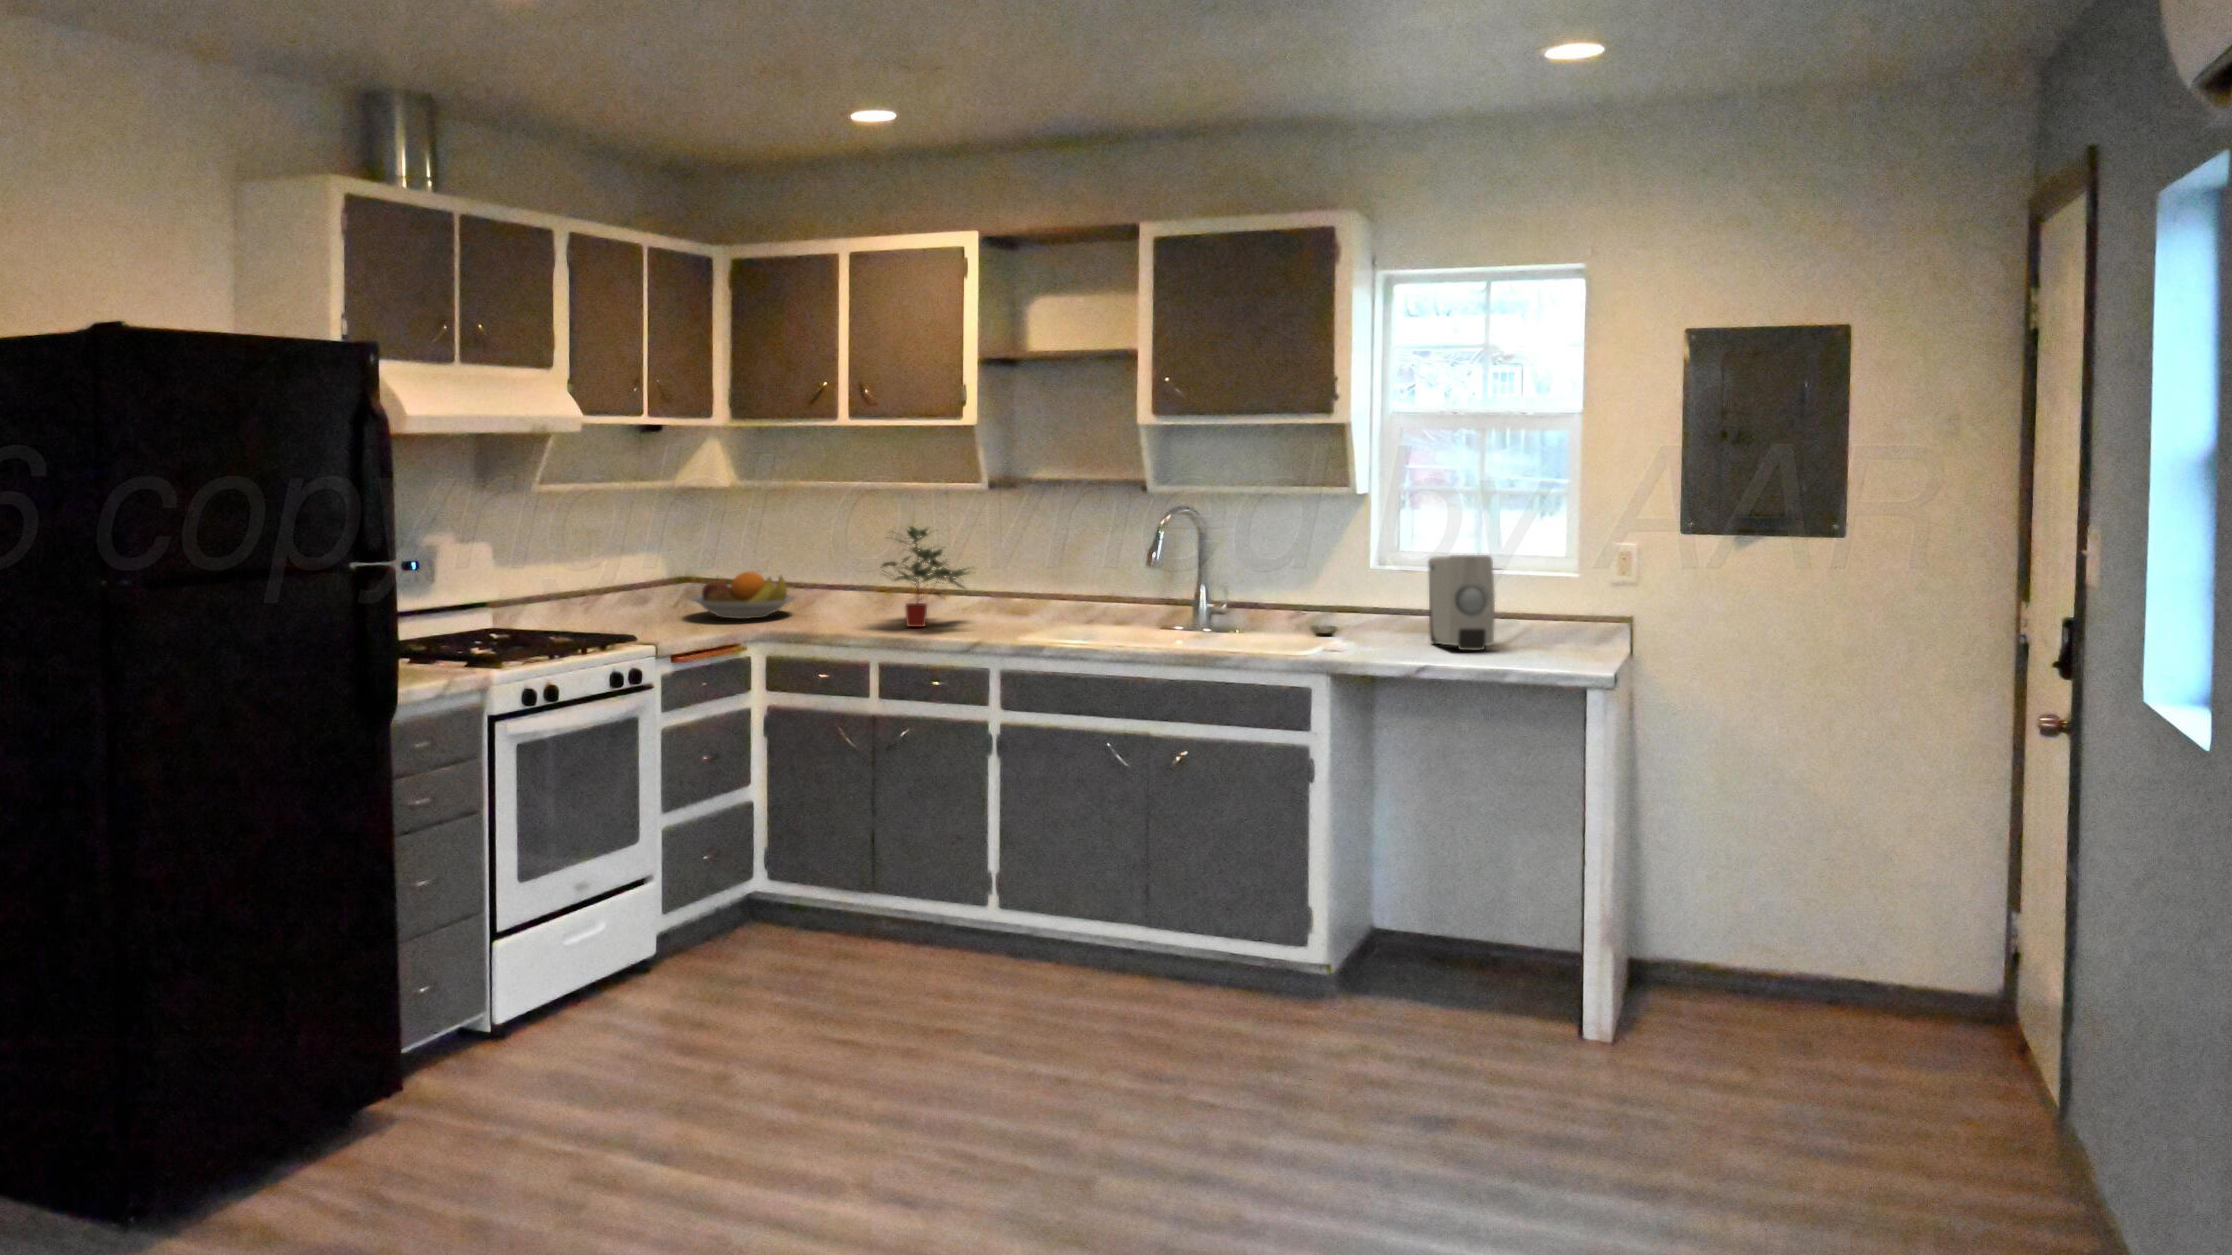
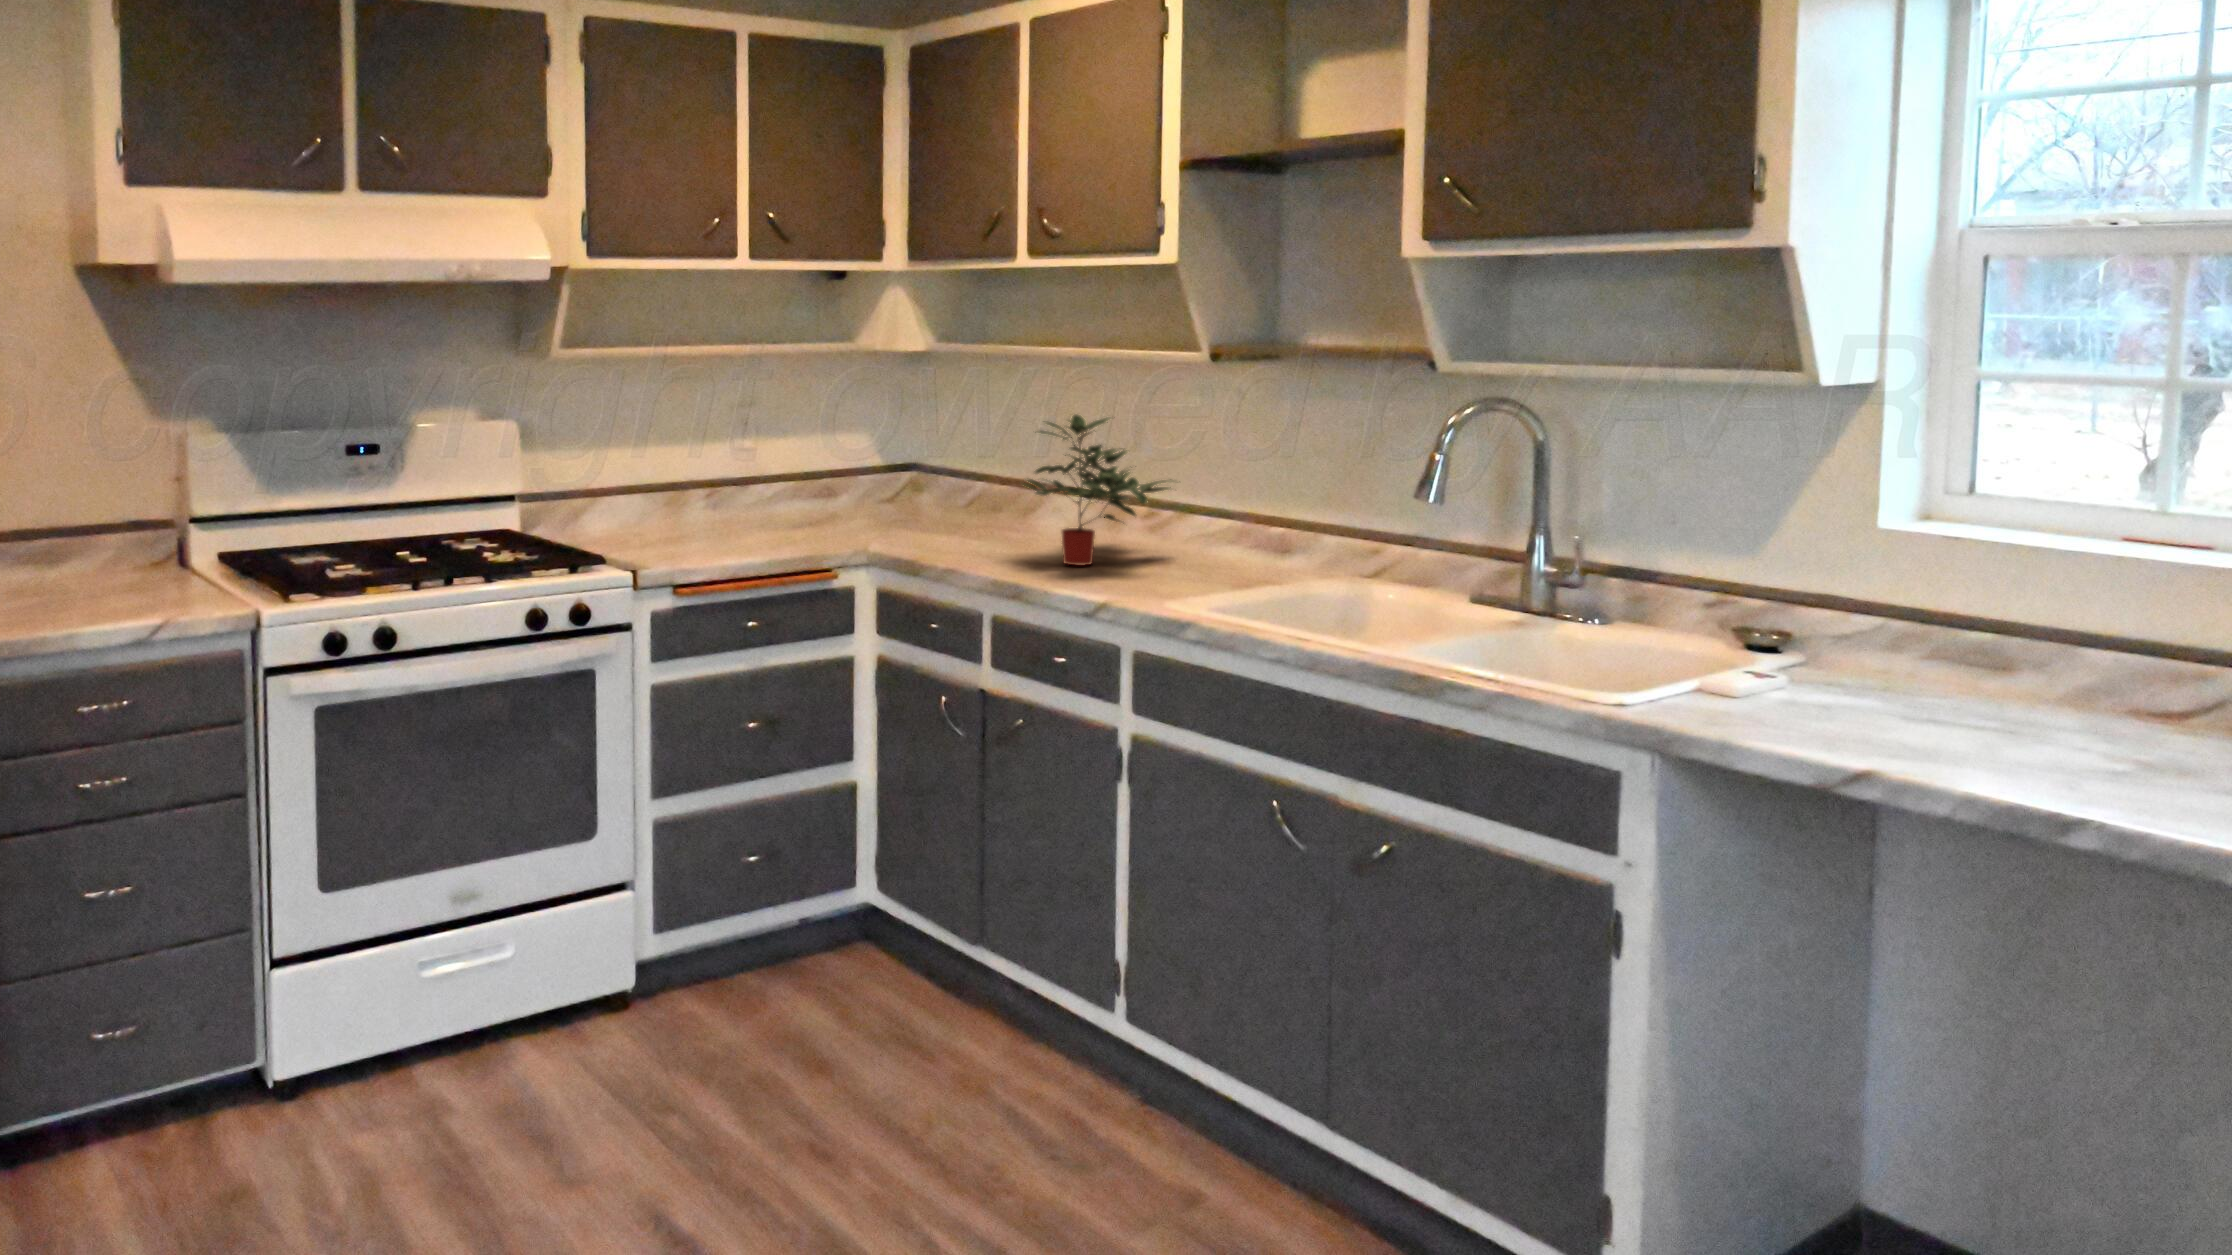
soap dispenser: present [1428,555,1495,650] -> none [1938,520,2084,737]
fruit bowl: present [691,572,794,619] -> none [836,467,980,531]

